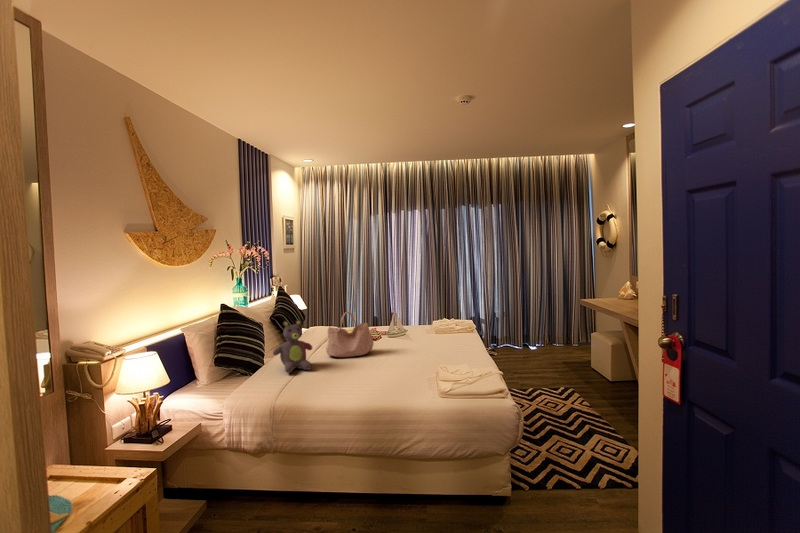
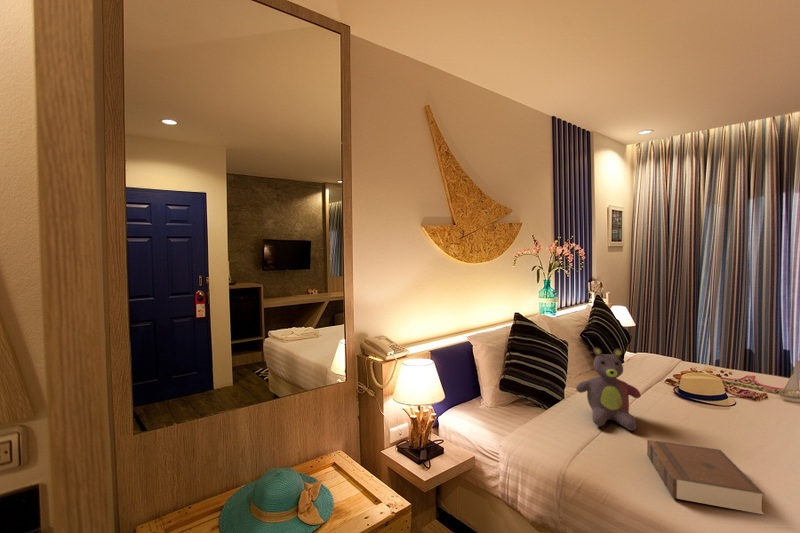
handbag: present [326,312,374,357] -> none [666,349,773,432]
book: none [317,364,367,392] -> present [647,440,764,514]

